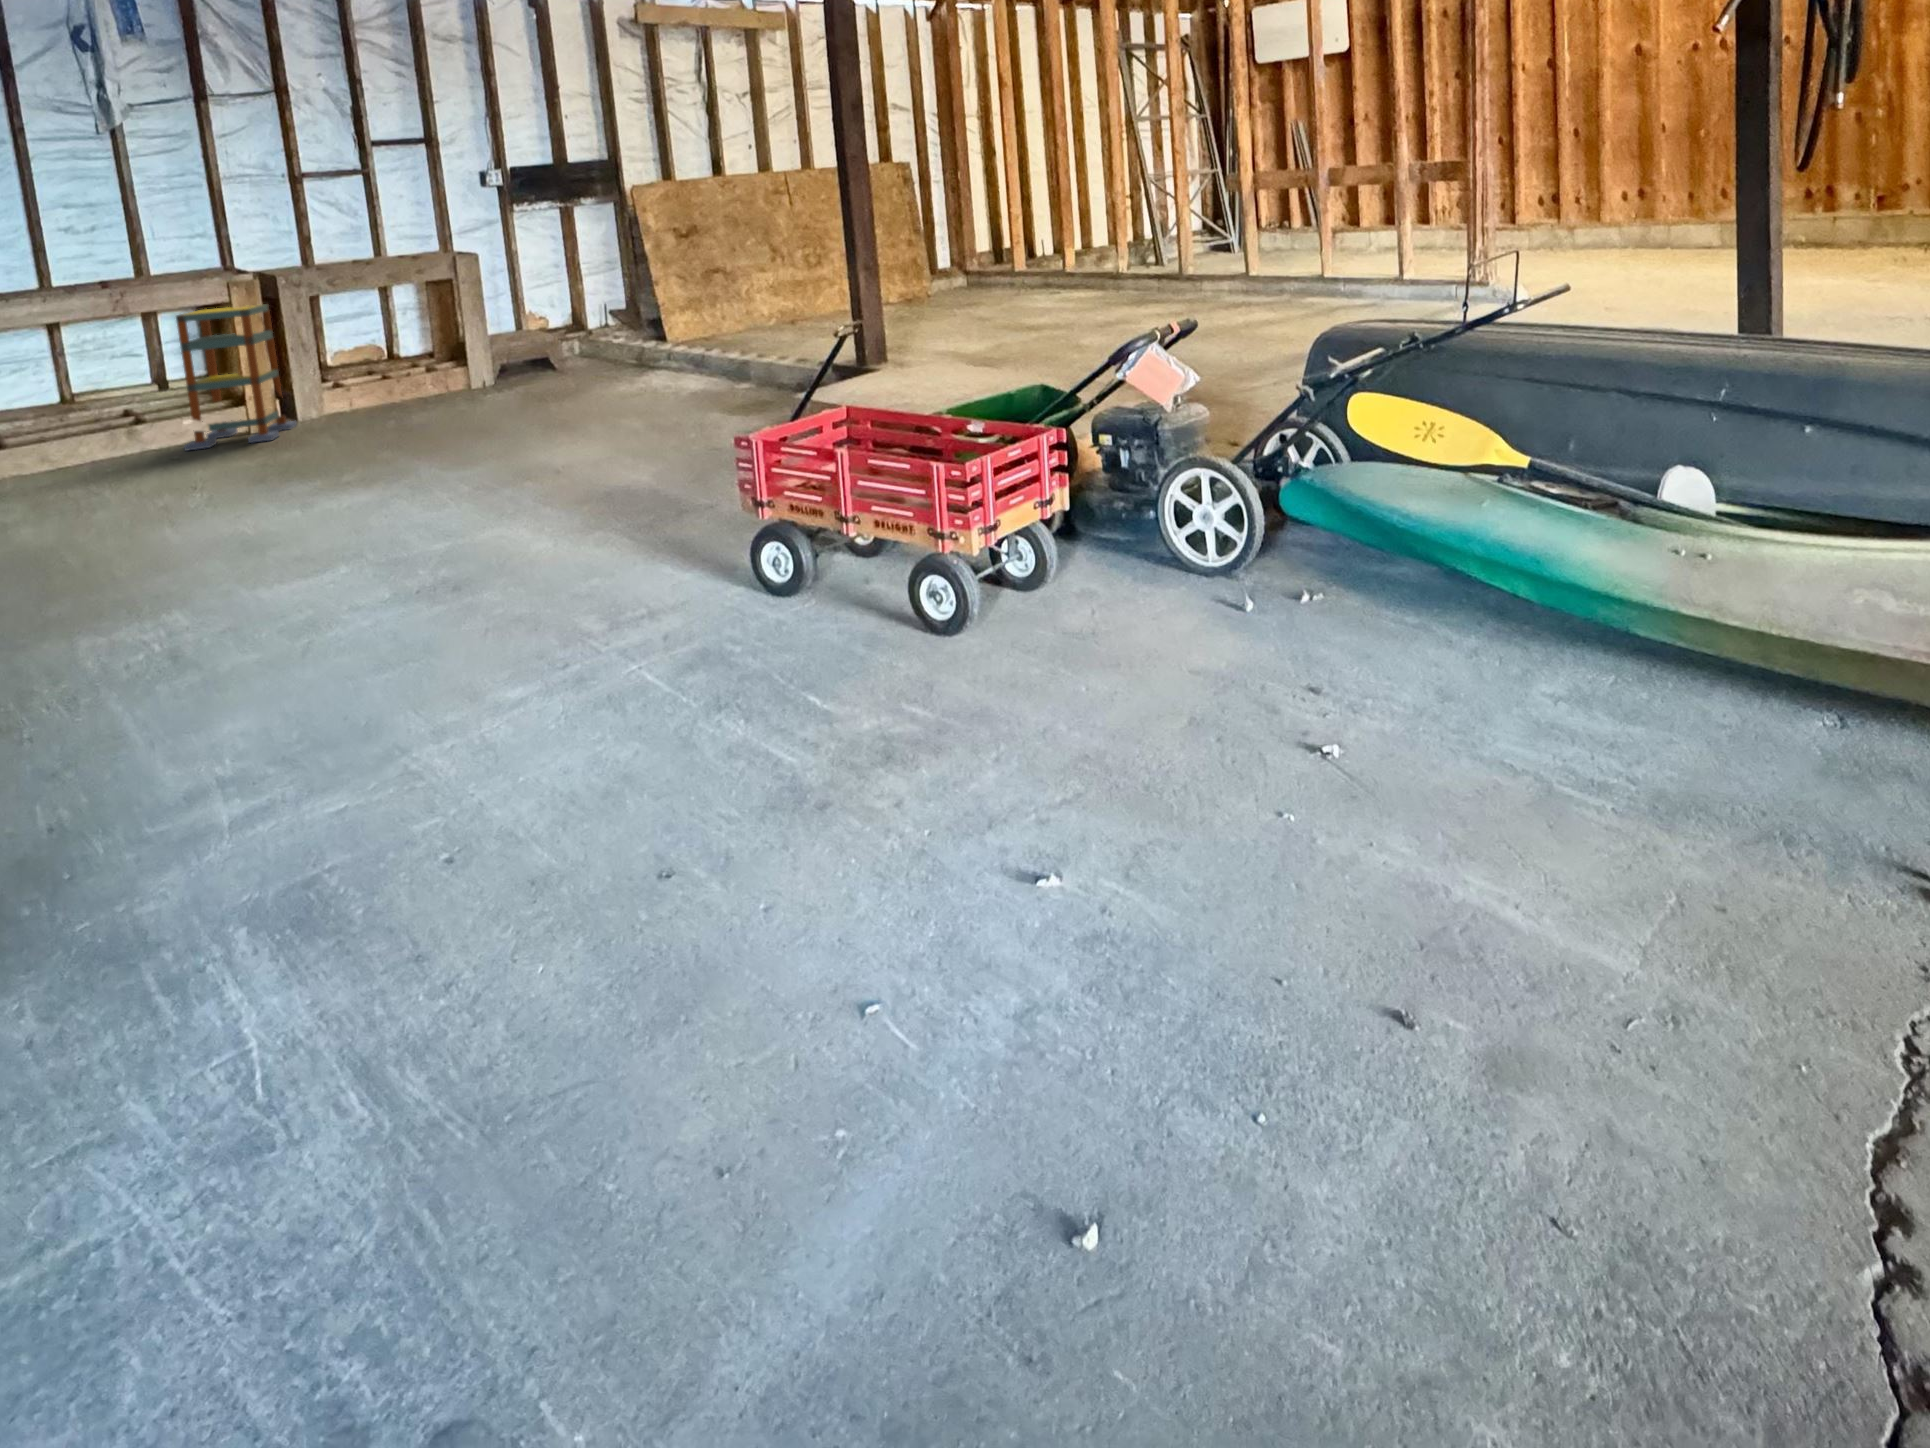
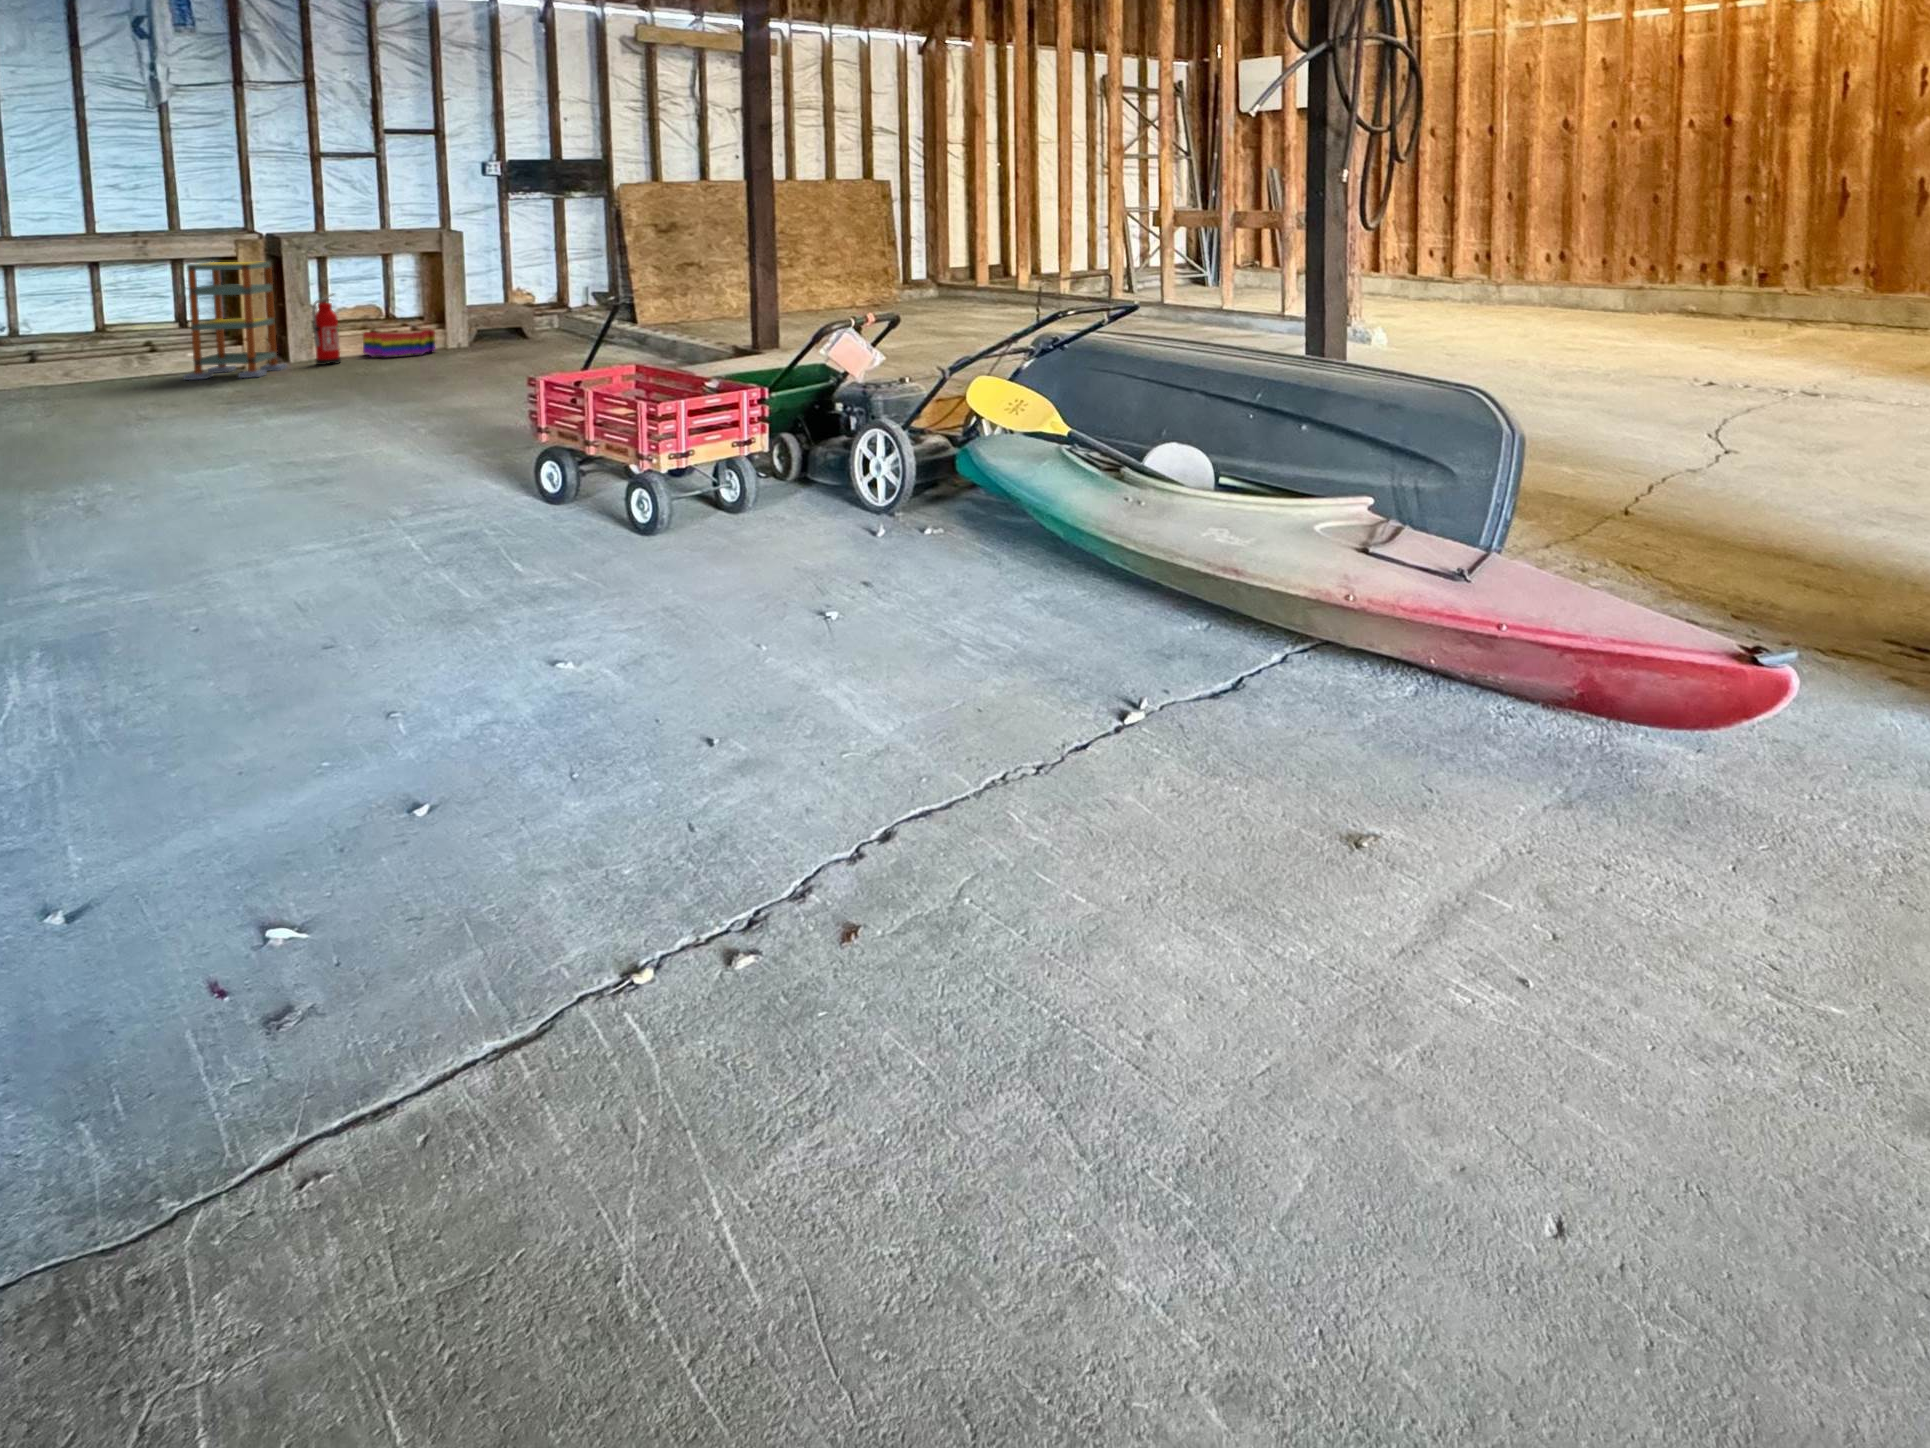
fire extinguisher: none [320,334,356,418] -> present [312,294,341,365]
storage bin: none [372,365,456,403] -> present [363,330,435,356]

